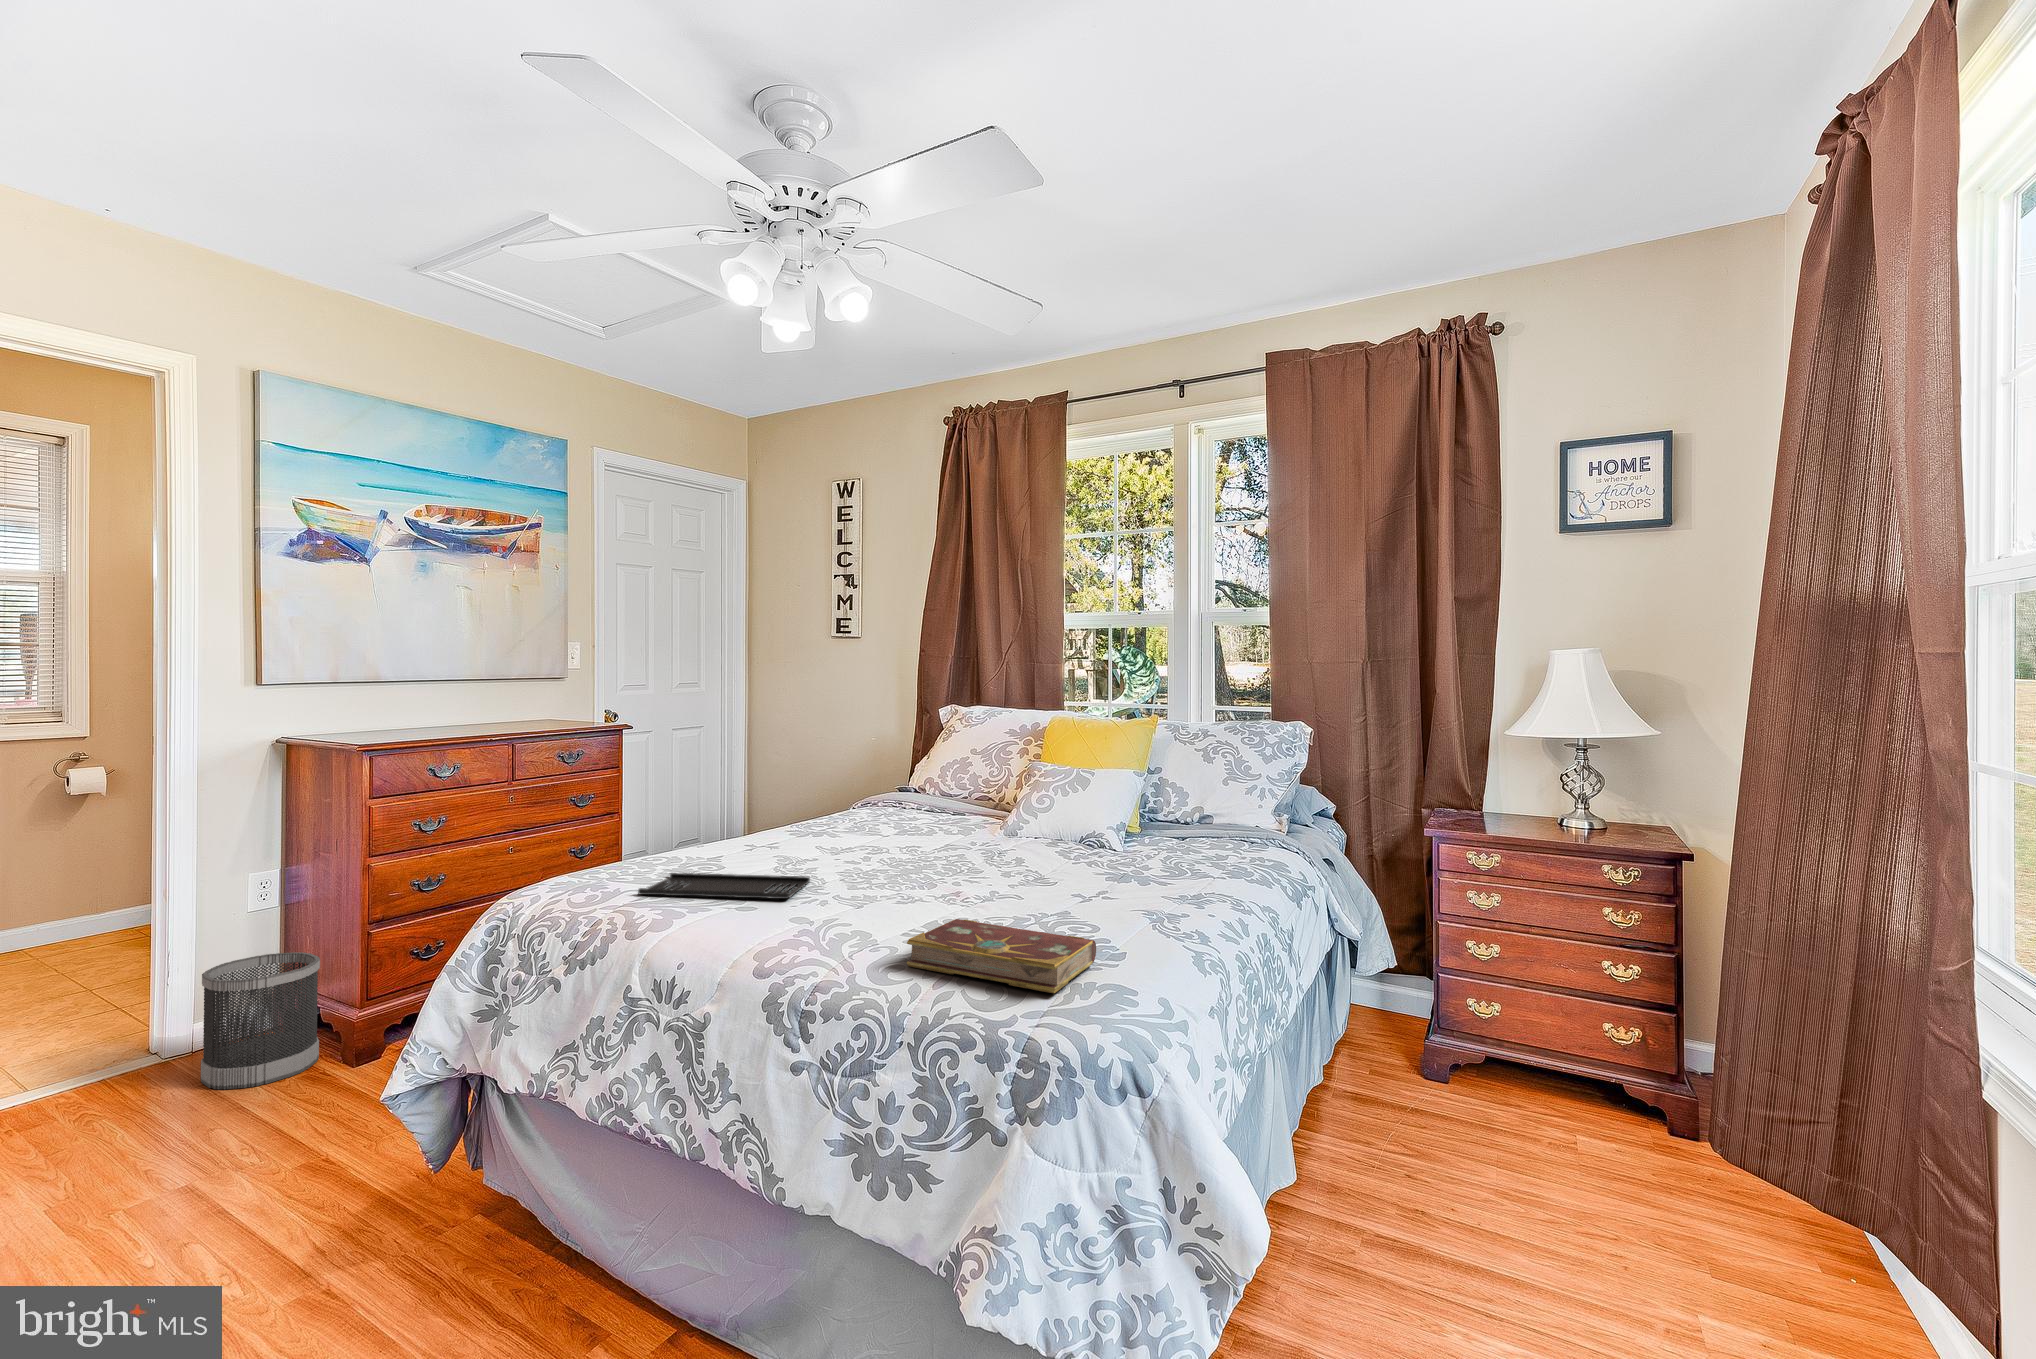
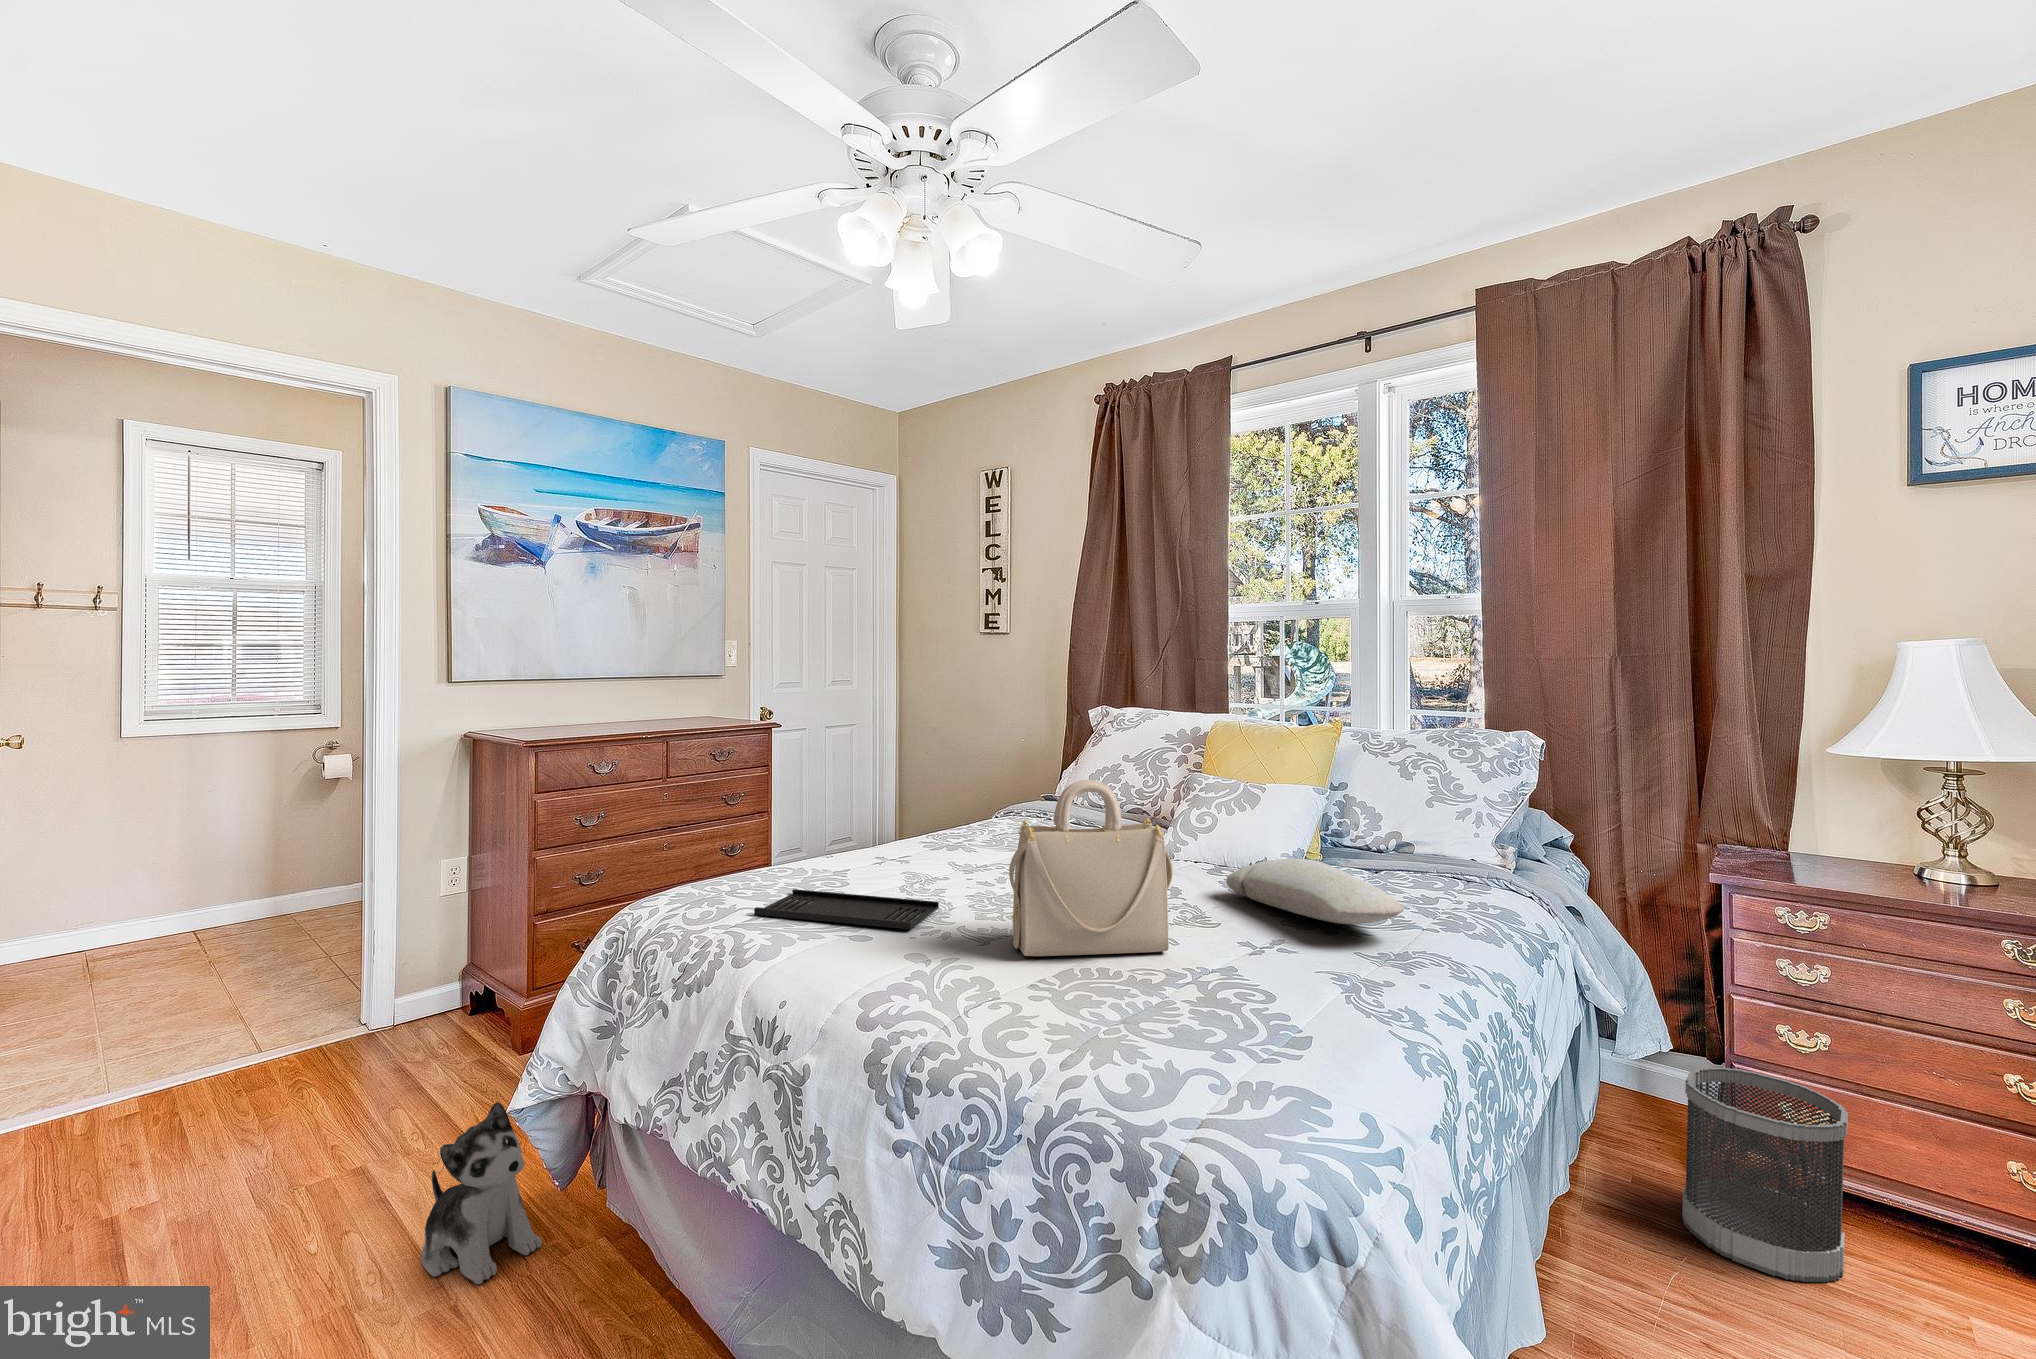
handbag: none [878,763,1015,913] -> present [1009,780,1173,956]
pillow: none [1058,829,1198,877] -> present [1226,858,1404,924]
book: present [907,919,1096,993] -> none [1033,973,1273,1092]
wastebasket: present [201,952,320,1089] -> present [1682,1068,1848,1282]
plush toy: none [290,1090,418,1264] -> present [421,1102,542,1284]

